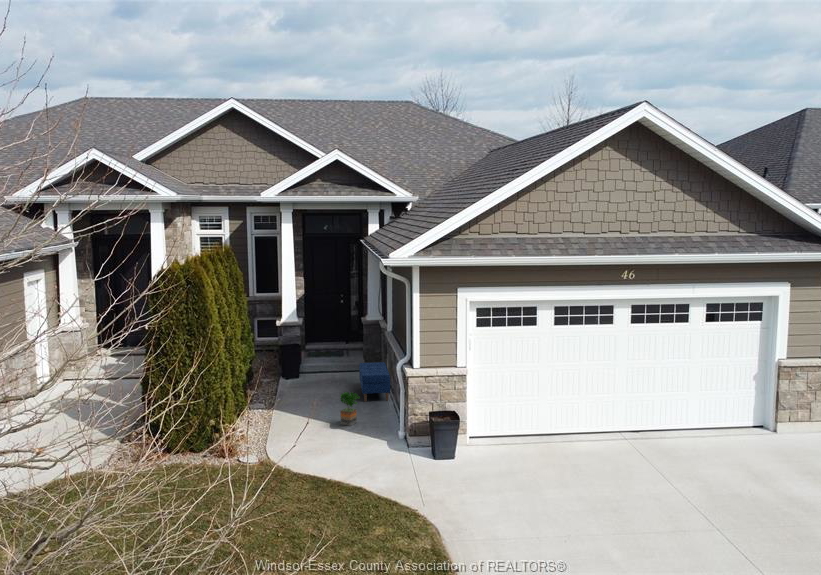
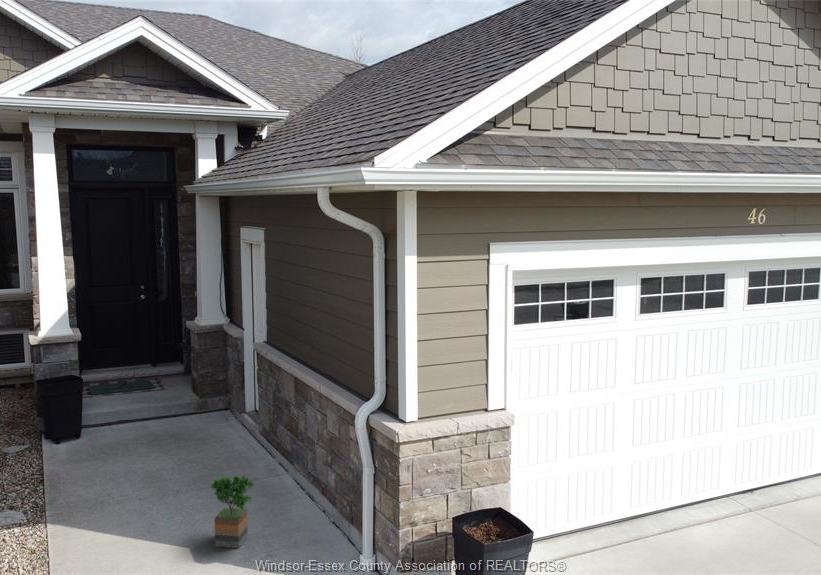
bench: present [359,362,390,402] -> none [209,398,284,480]

